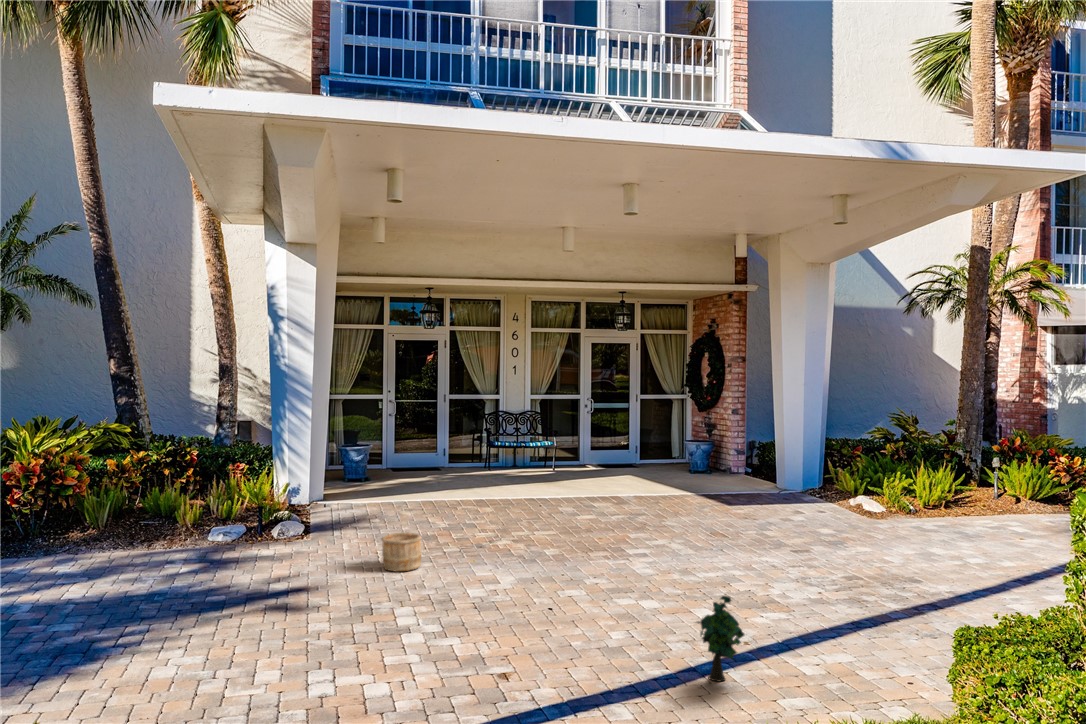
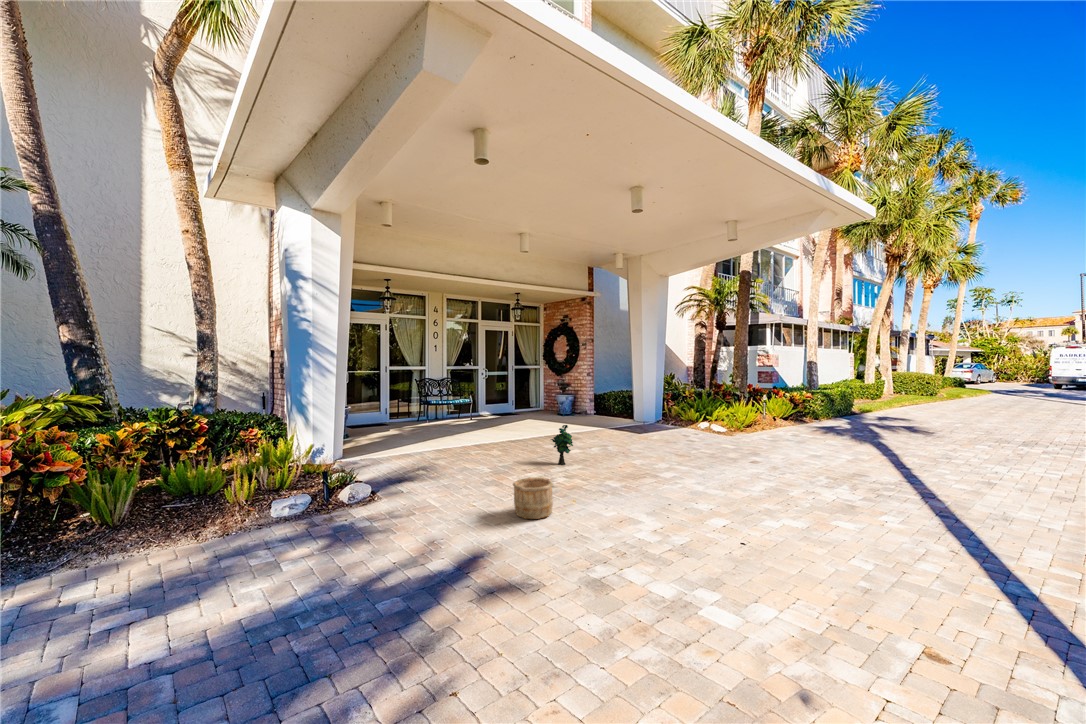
decorative plant: present [697,596,744,682] -> present [551,425,573,465]

